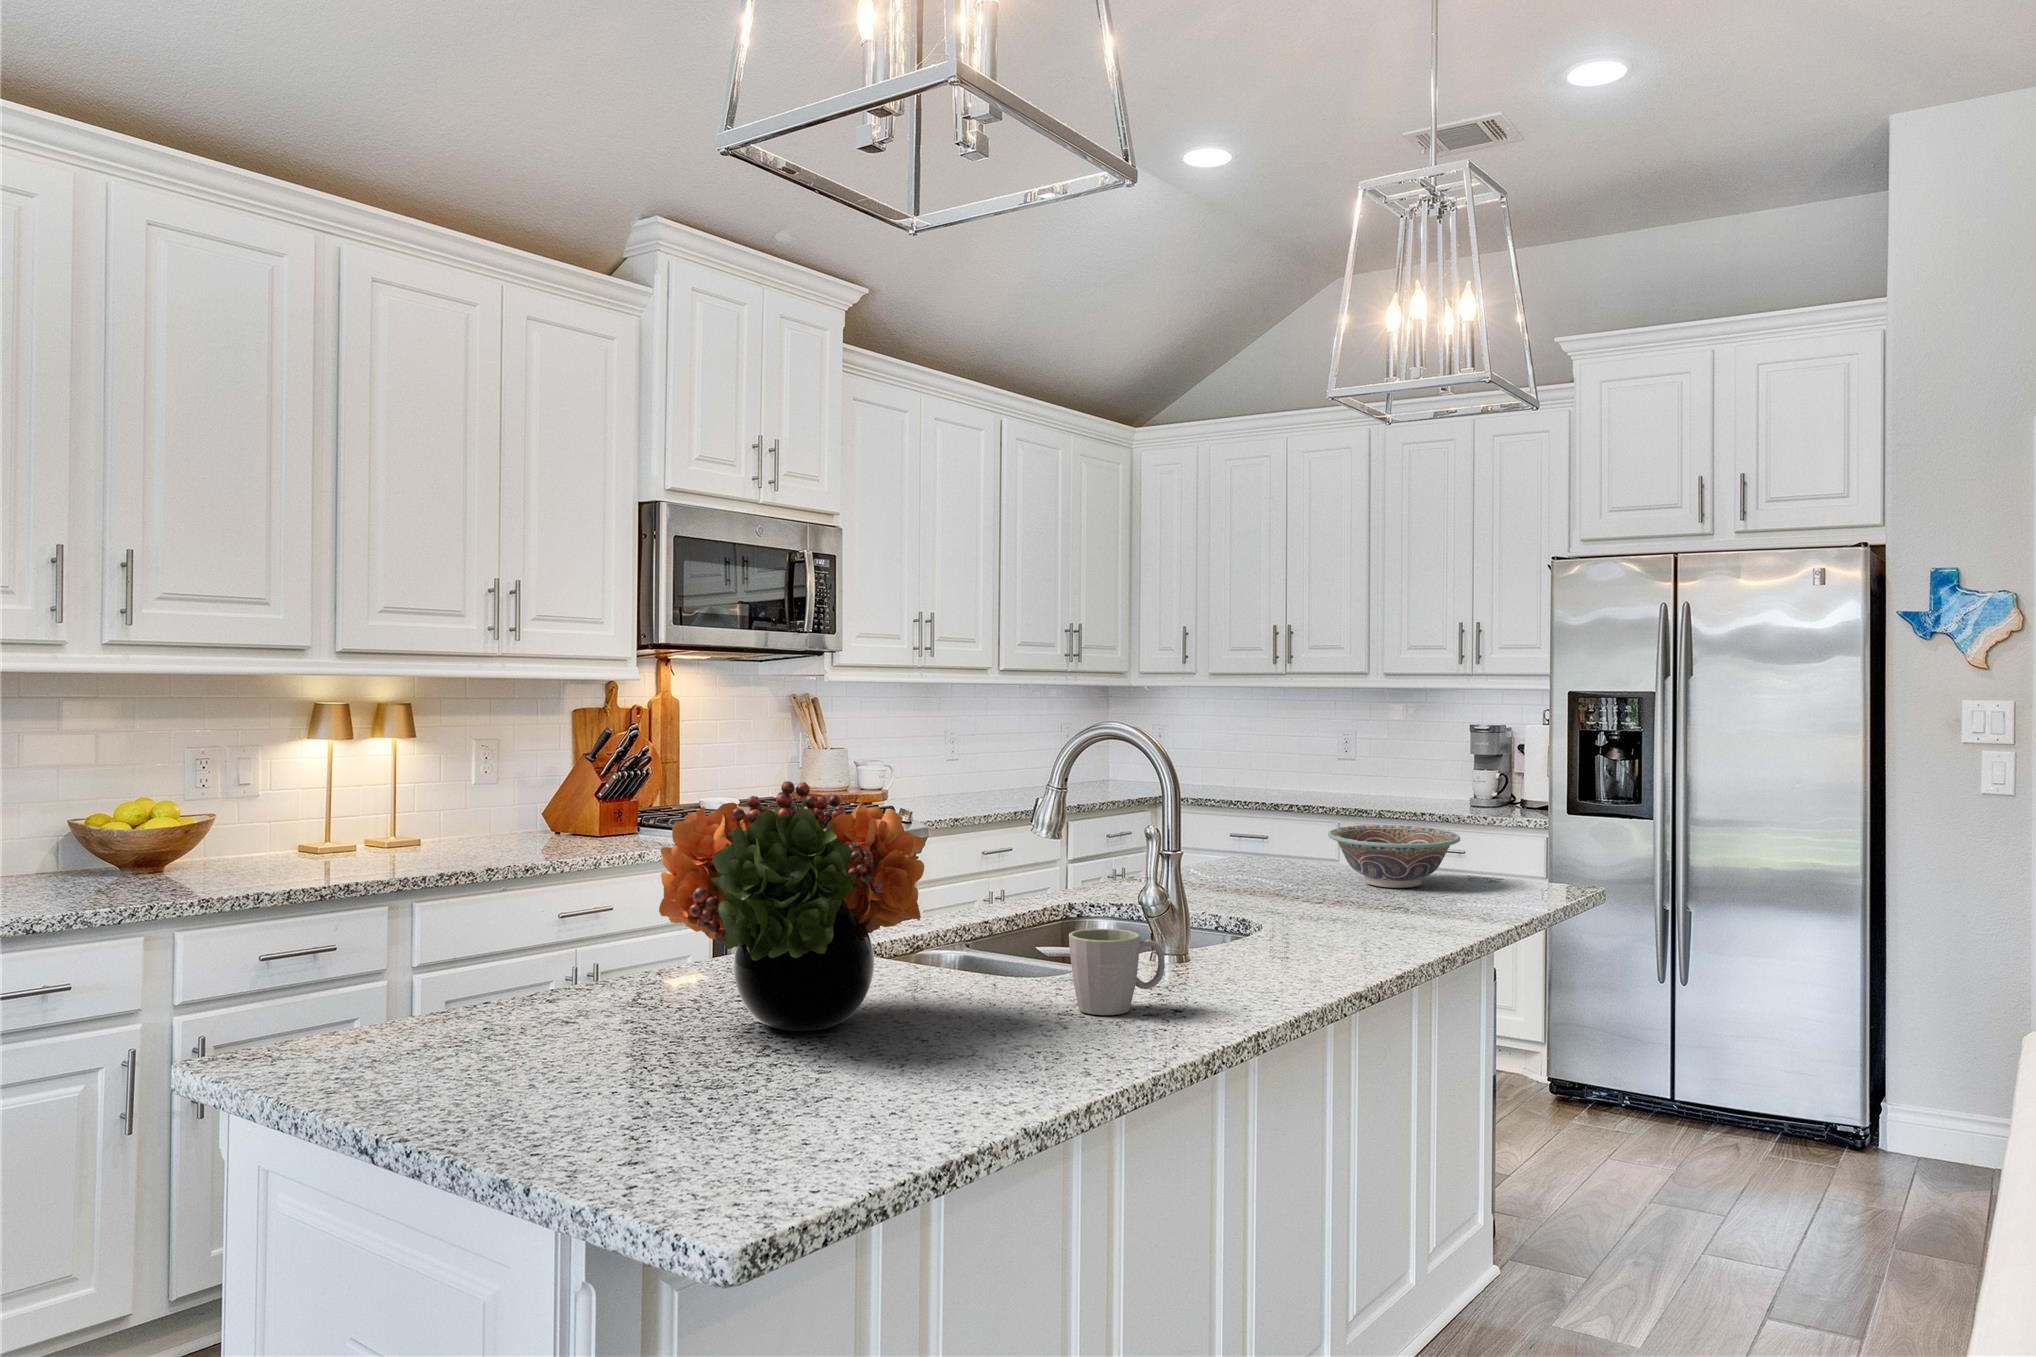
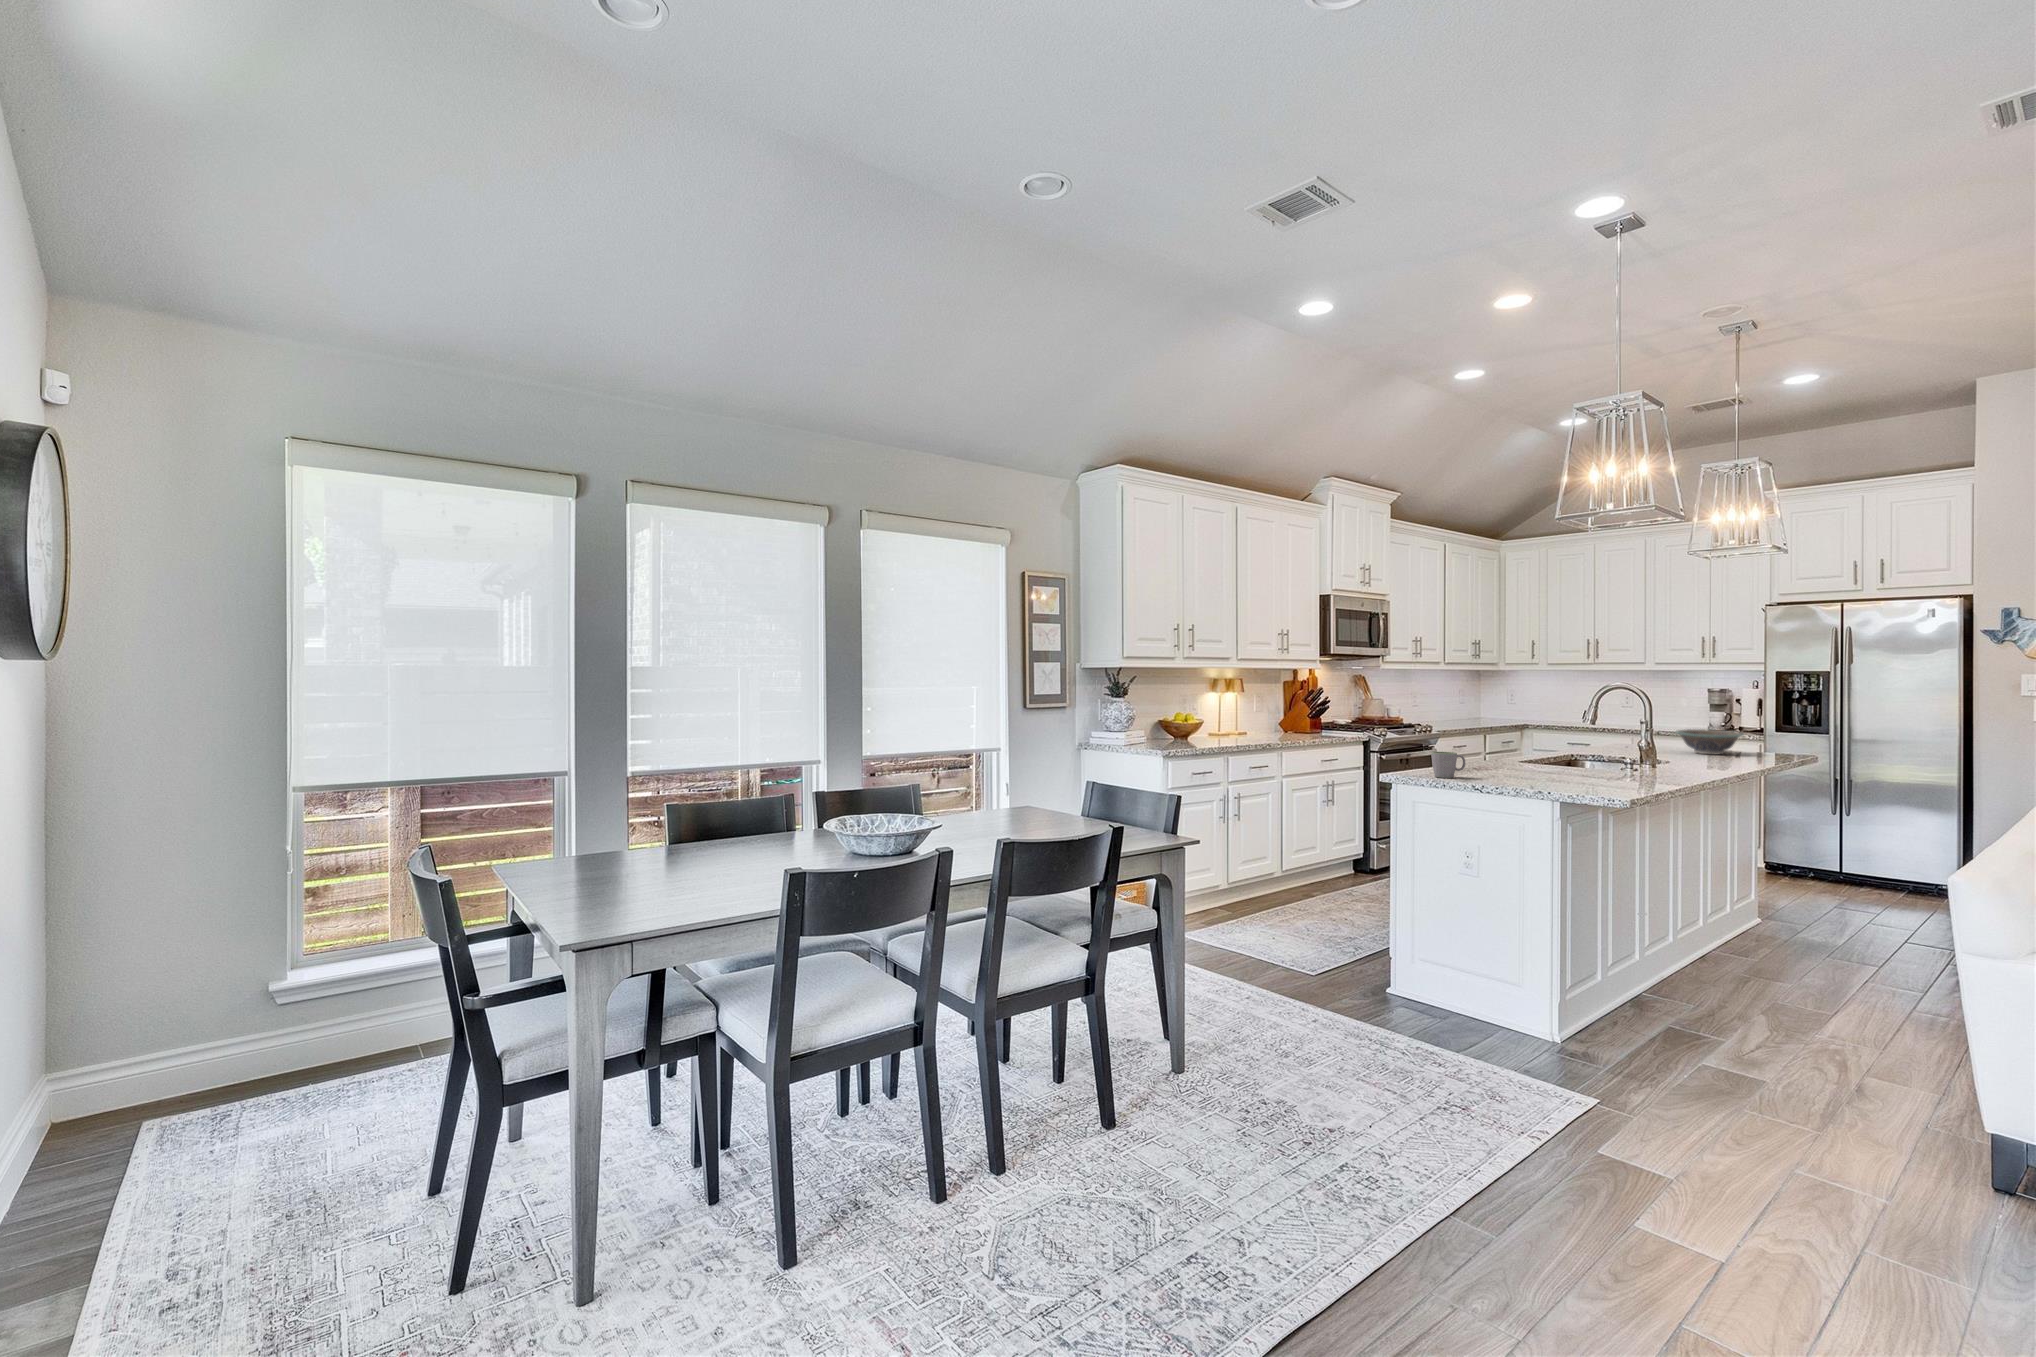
flower arrangement: present [659,781,925,1031] -> none [1494,701,1589,777]
mug: present [1069,929,1165,1015] -> present [1431,752,1466,778]

